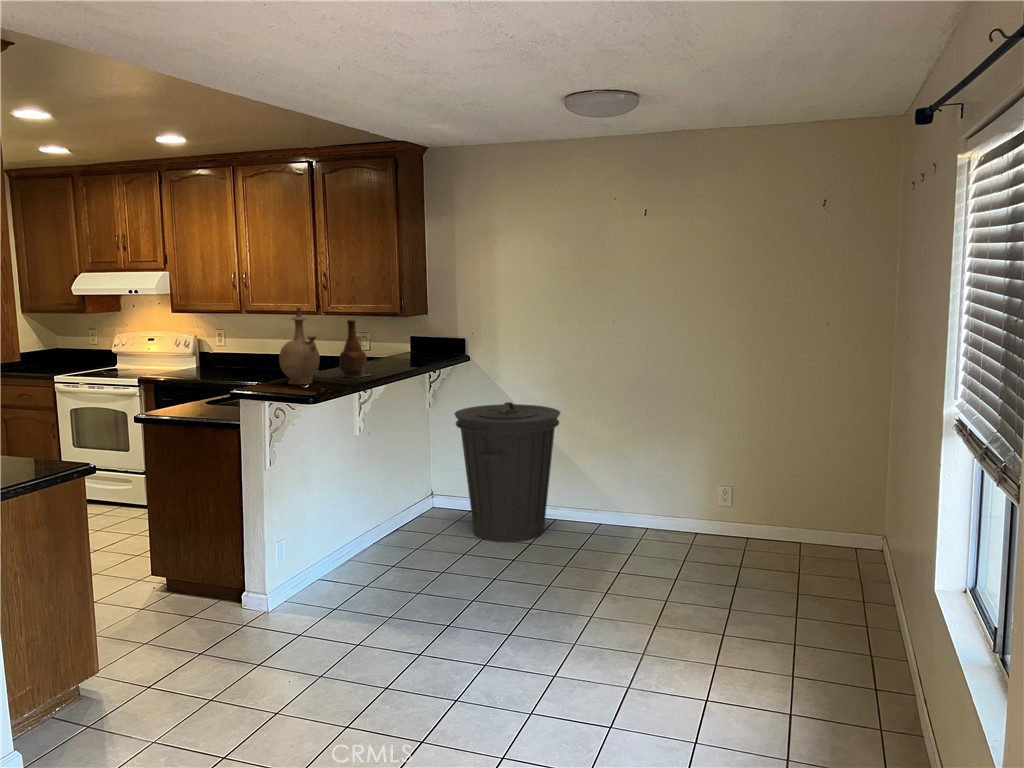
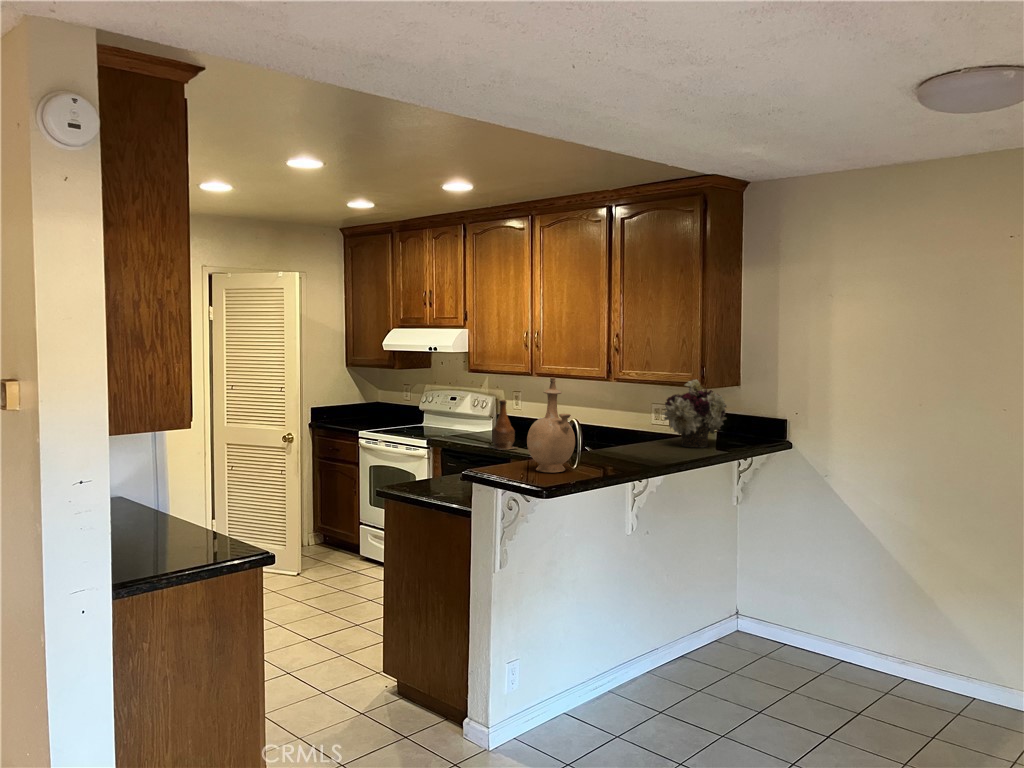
flower arrangement: none [373,309,423,363] -> present [663,379,727,448]
bottle: present [339,319,371,377] -> present [491,400,515,450]
trash can: present [454,402,560,543] -> none [760,511,918,713]

